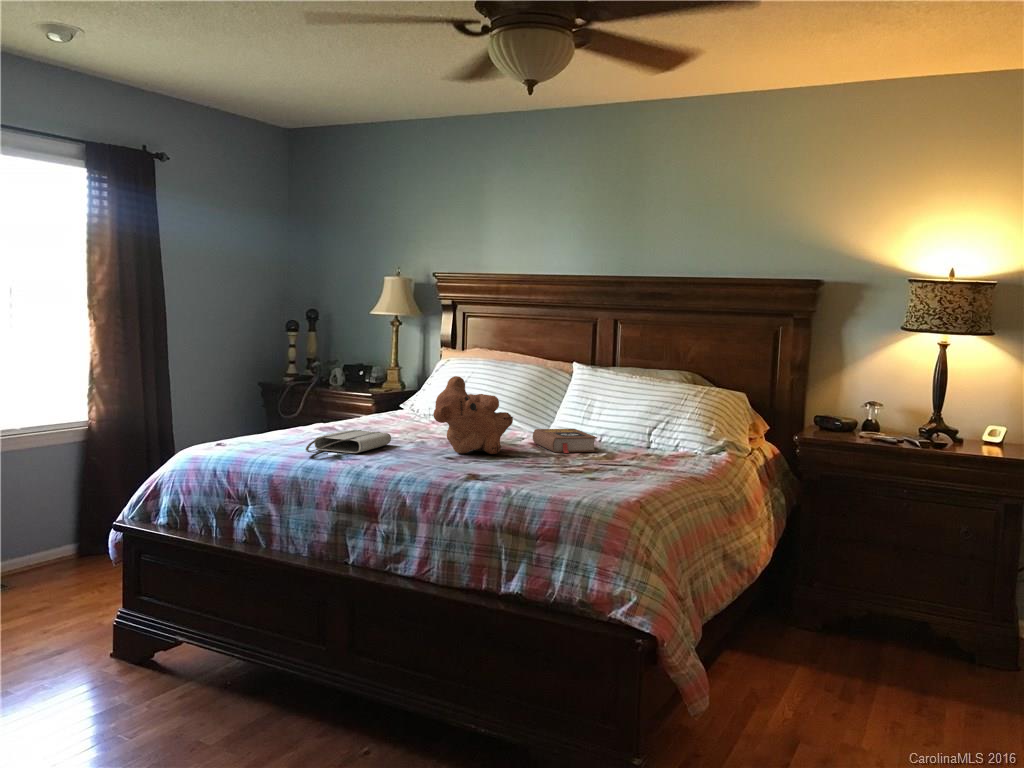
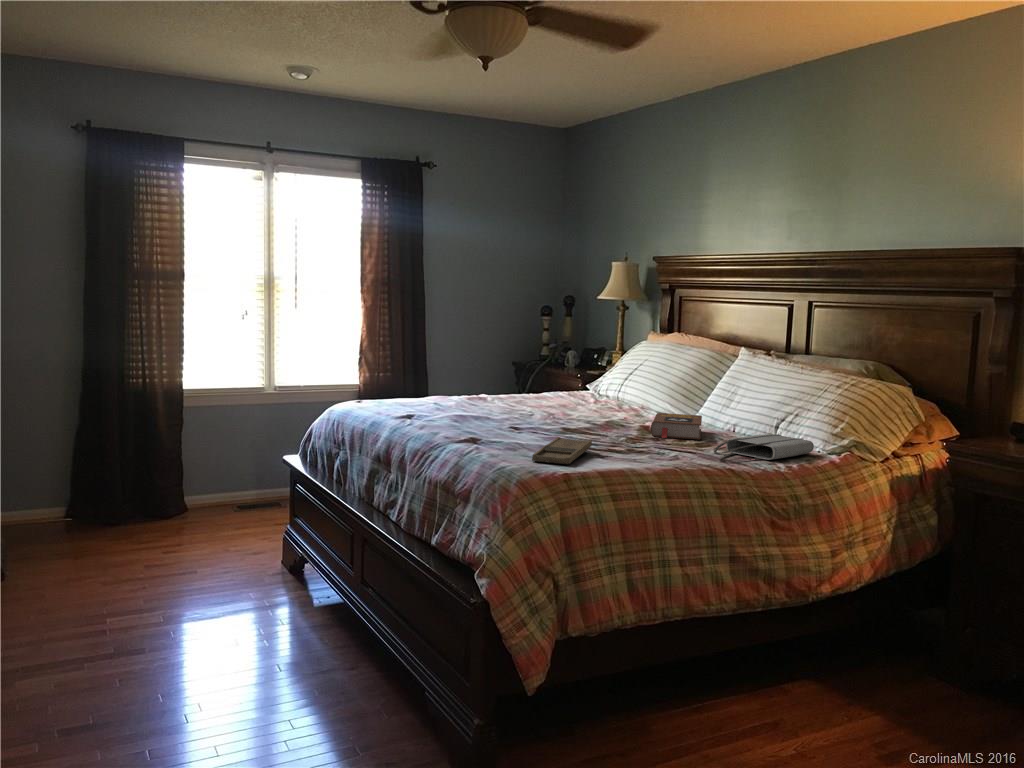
teddy bear: present [433,376,513,454] -> none [523,354,609,432]
tote bag: present [306,430,391,454] -> present [714,434,814,460]
tray: none [517,462,573,489] -> present [532,437,592,464]

